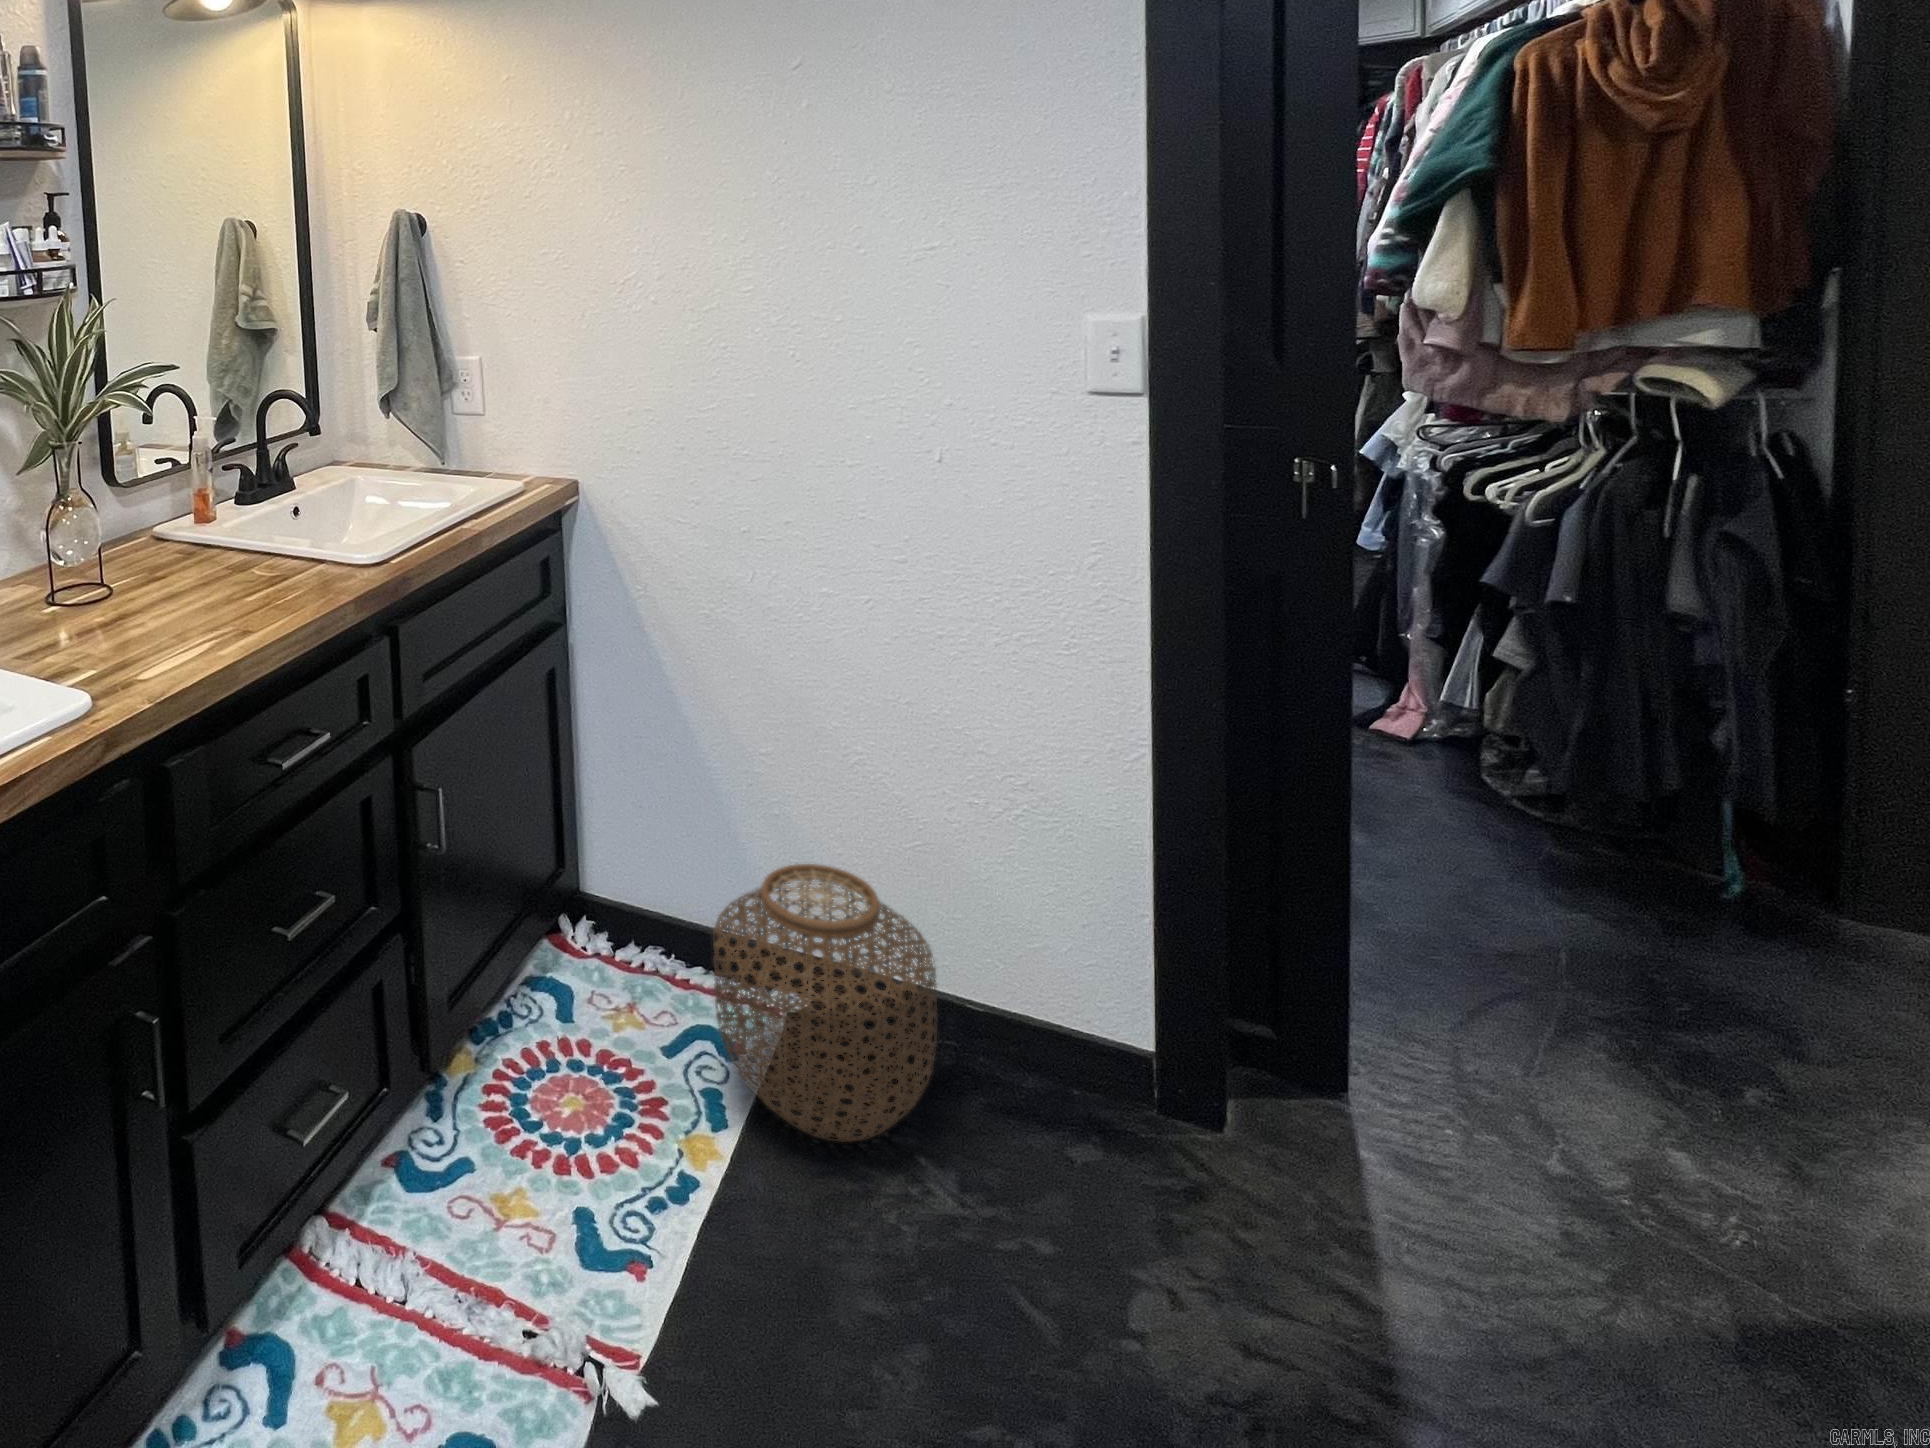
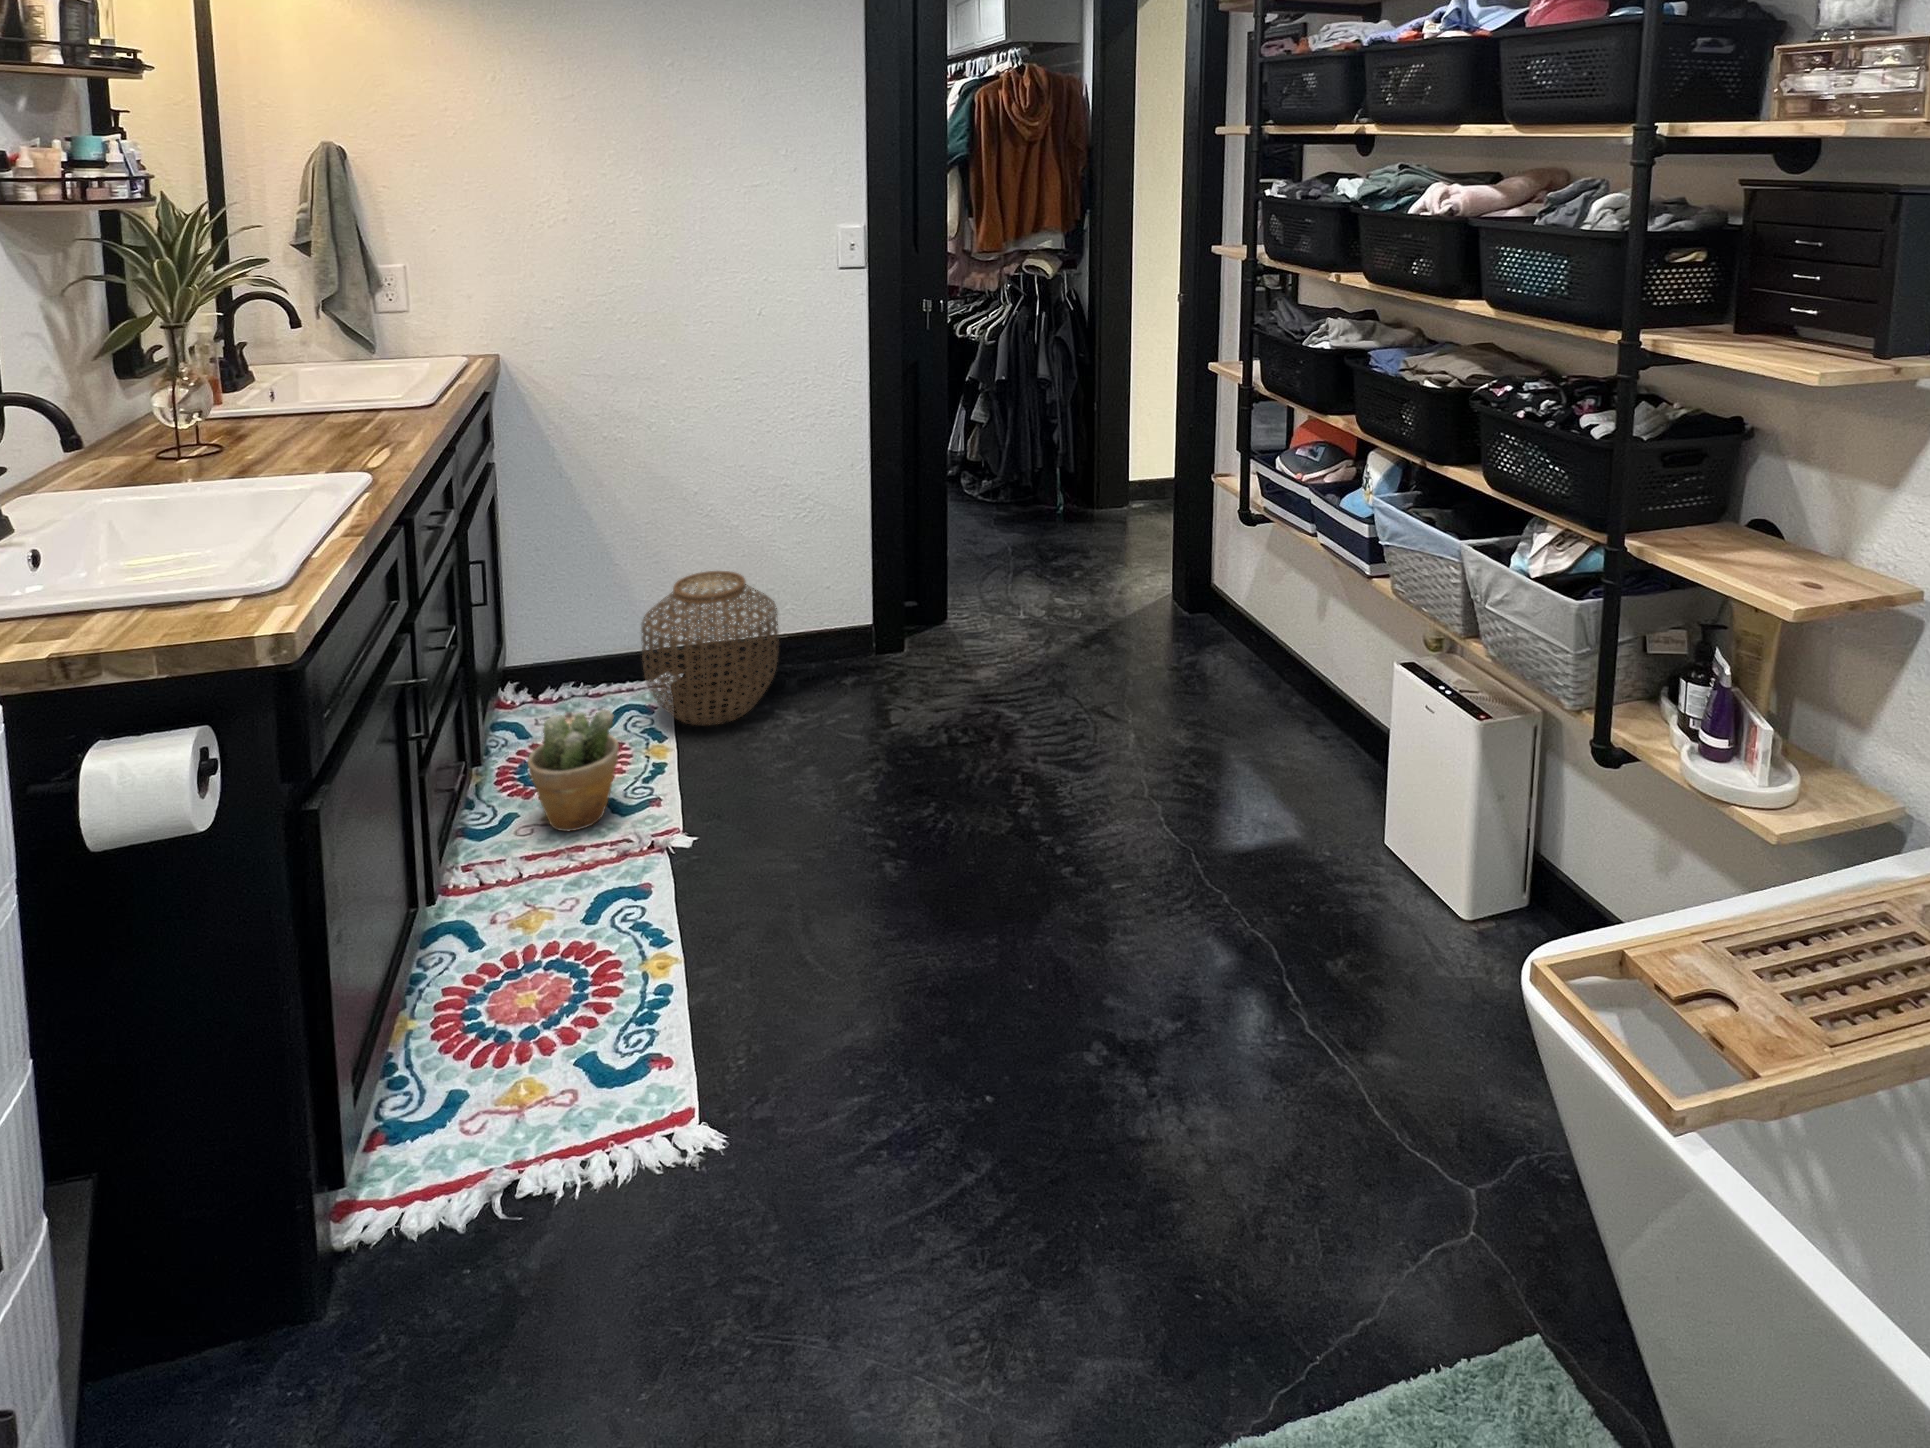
potted plant: none [474,1048,602,1249] -> present [527,710,619,831]

